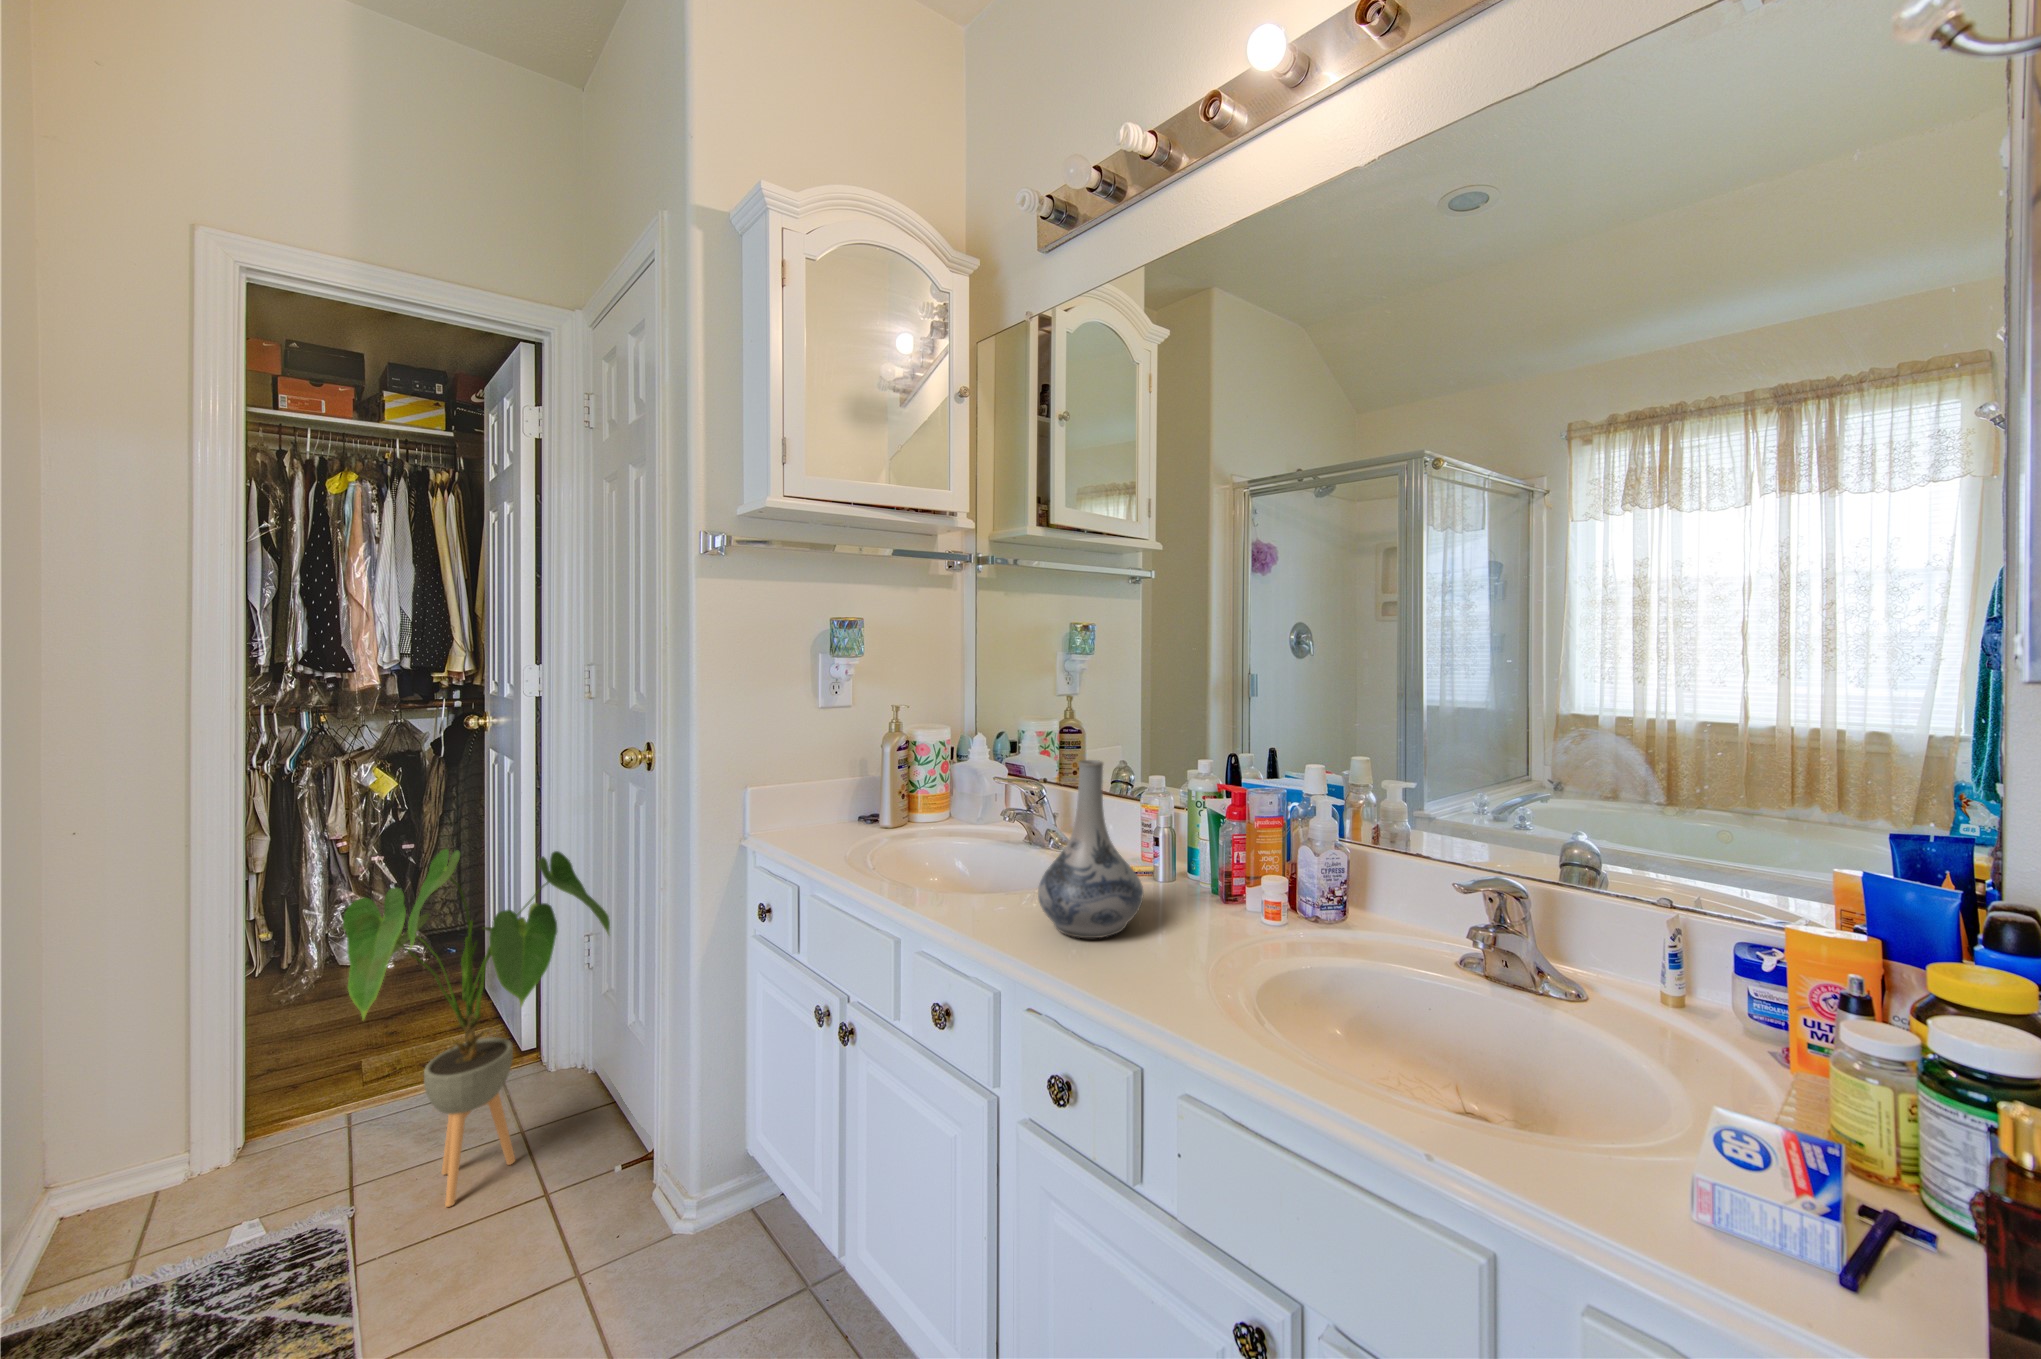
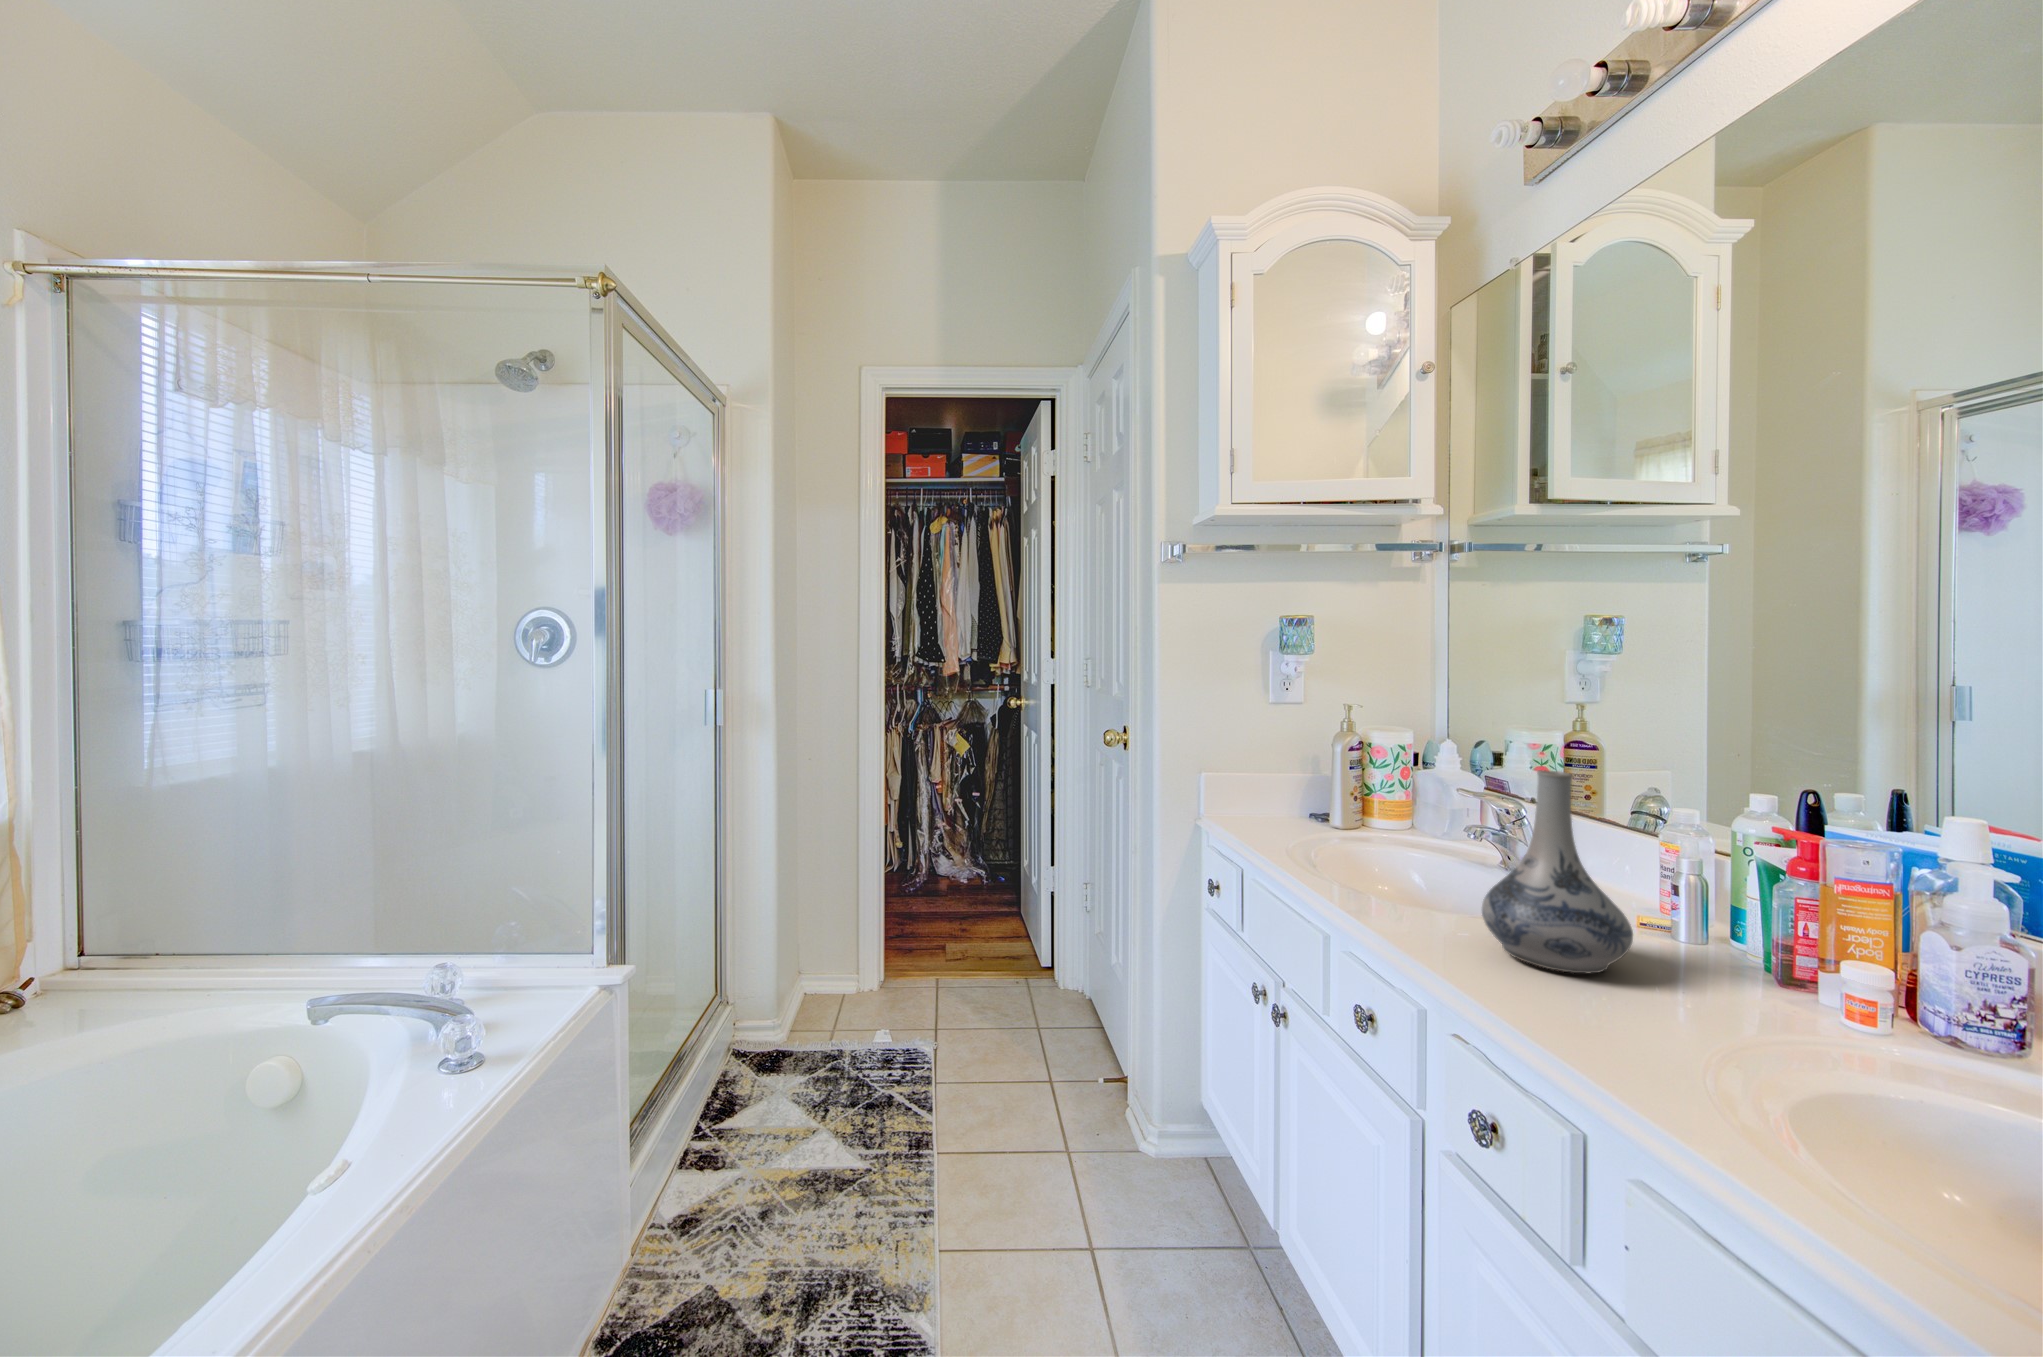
house plant: present [343,849,610,1207] -> none [946,790,1097,1051]

